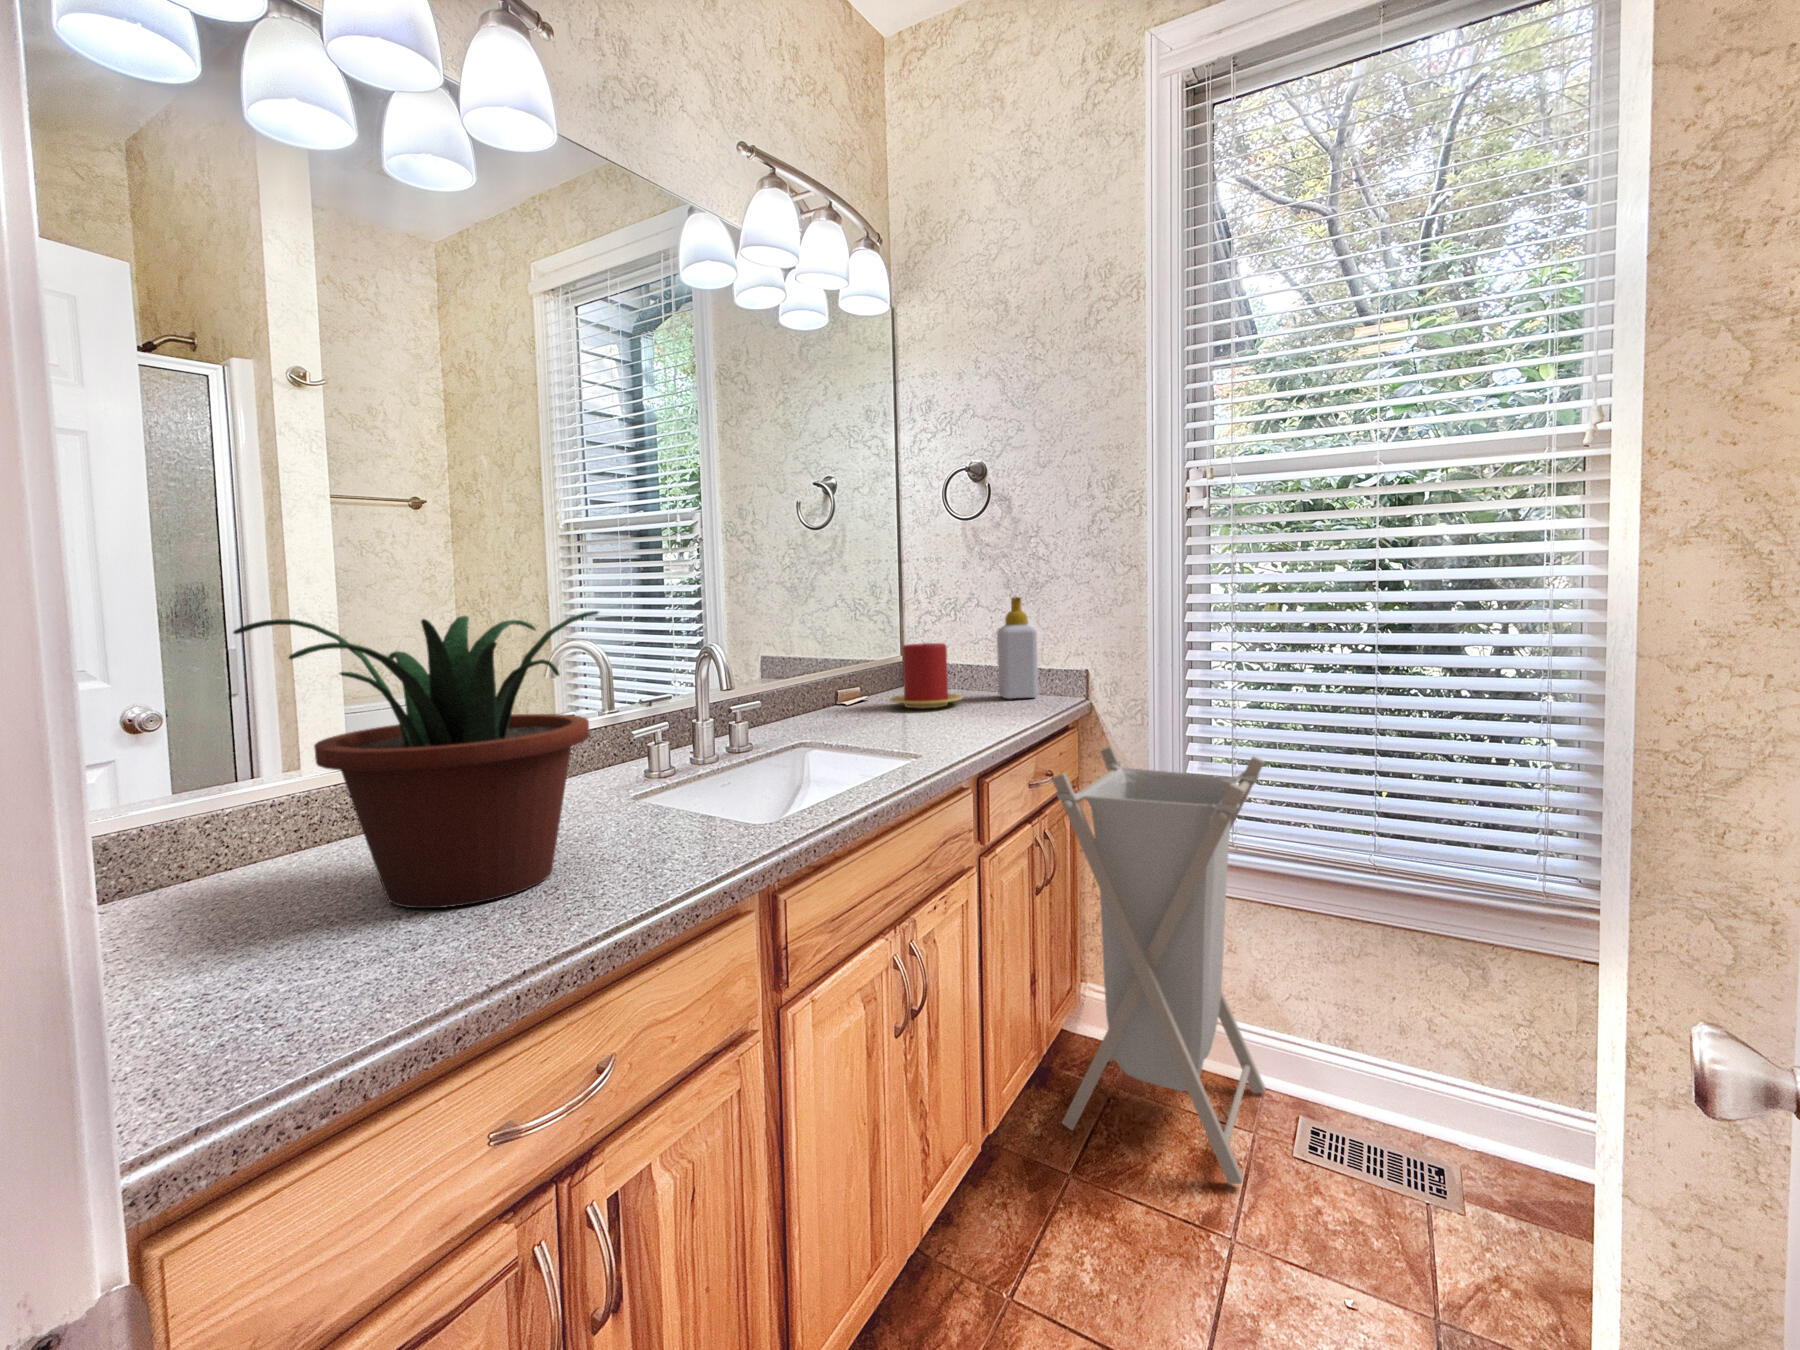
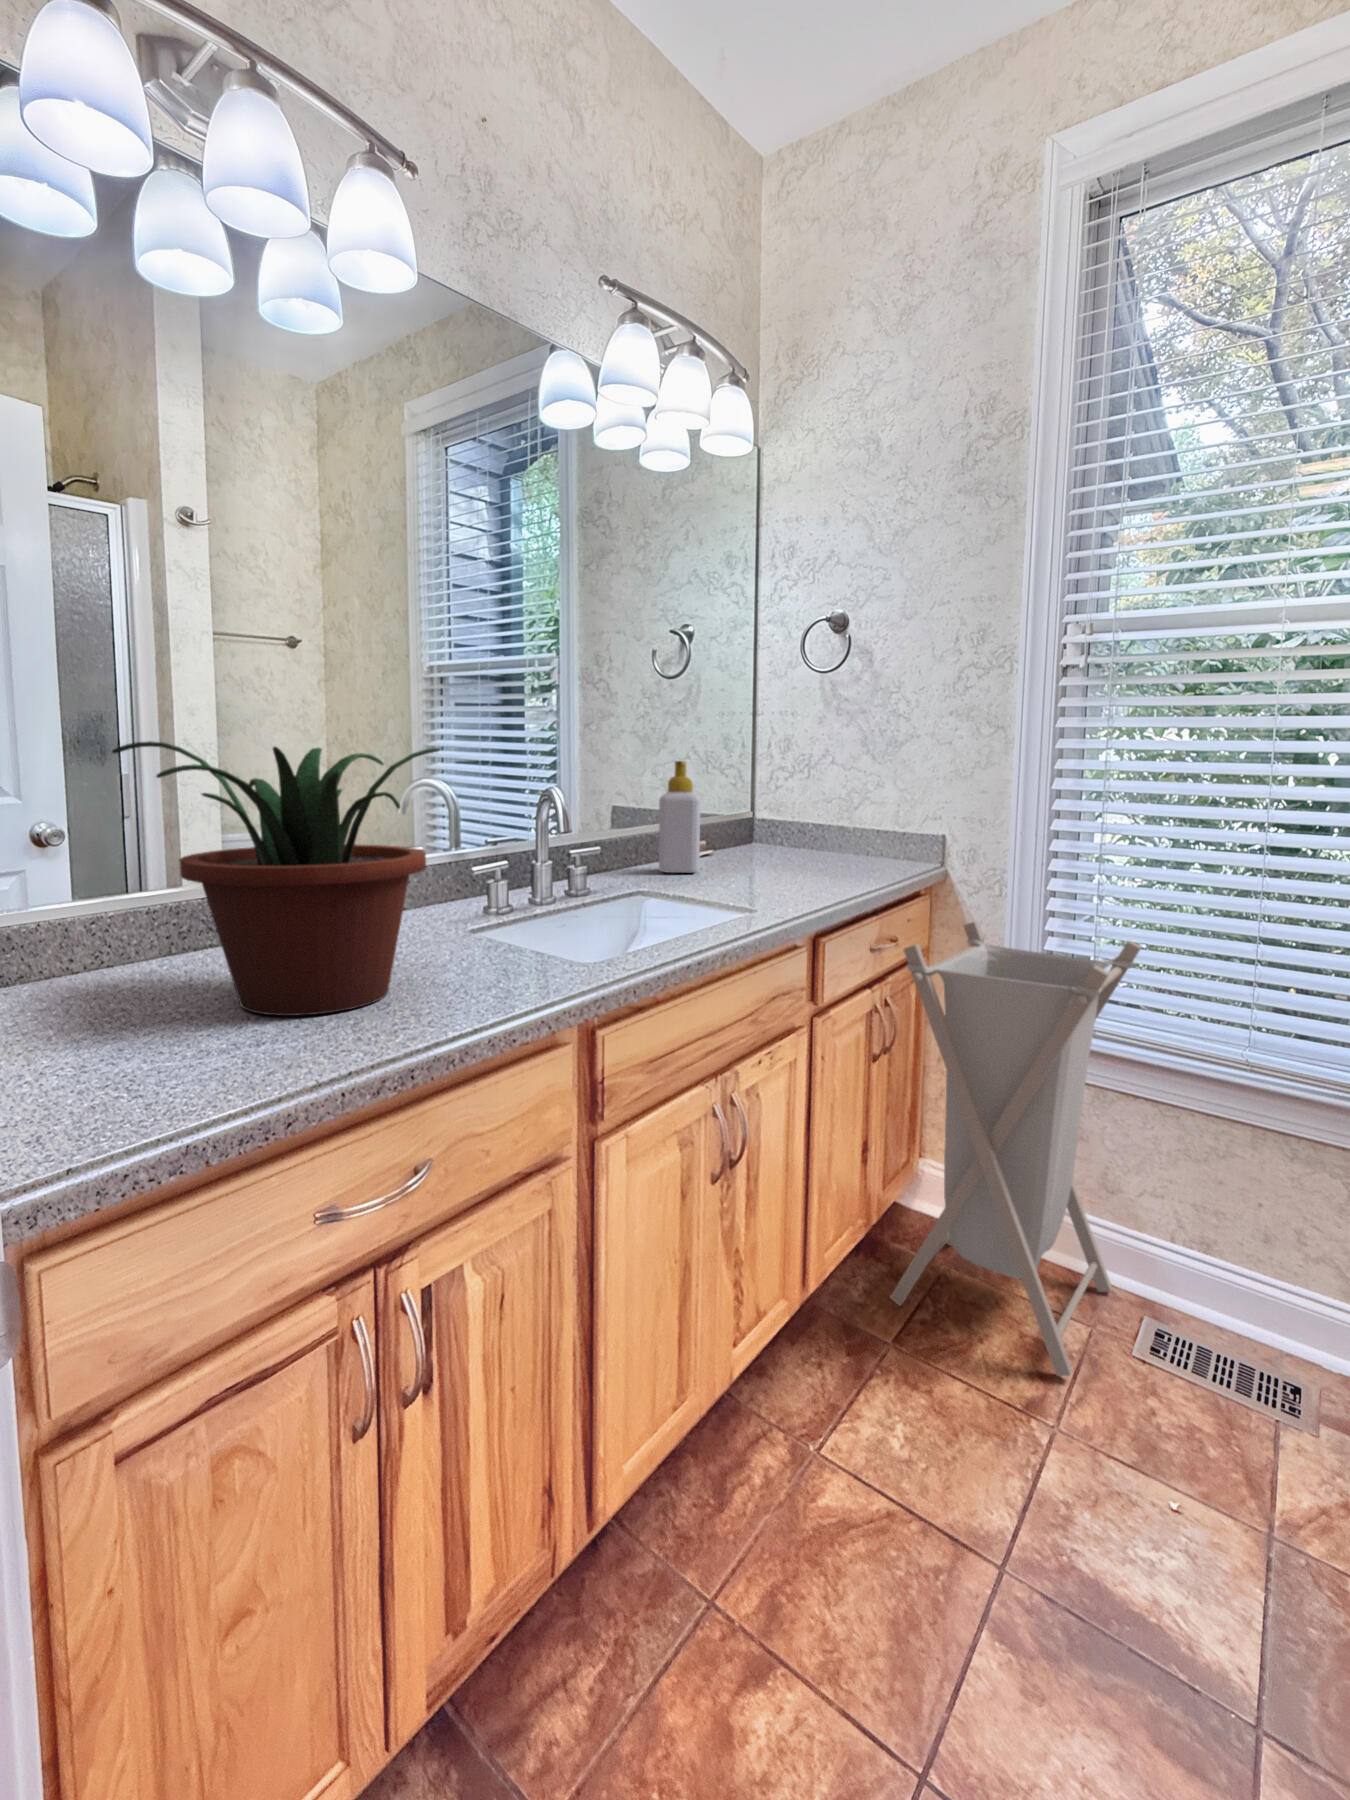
soap bottle: present [997,597,1038,699] -> present [659,761,700,873]
candle: present [890,643,963,708] -> none [744,802,820,869]

